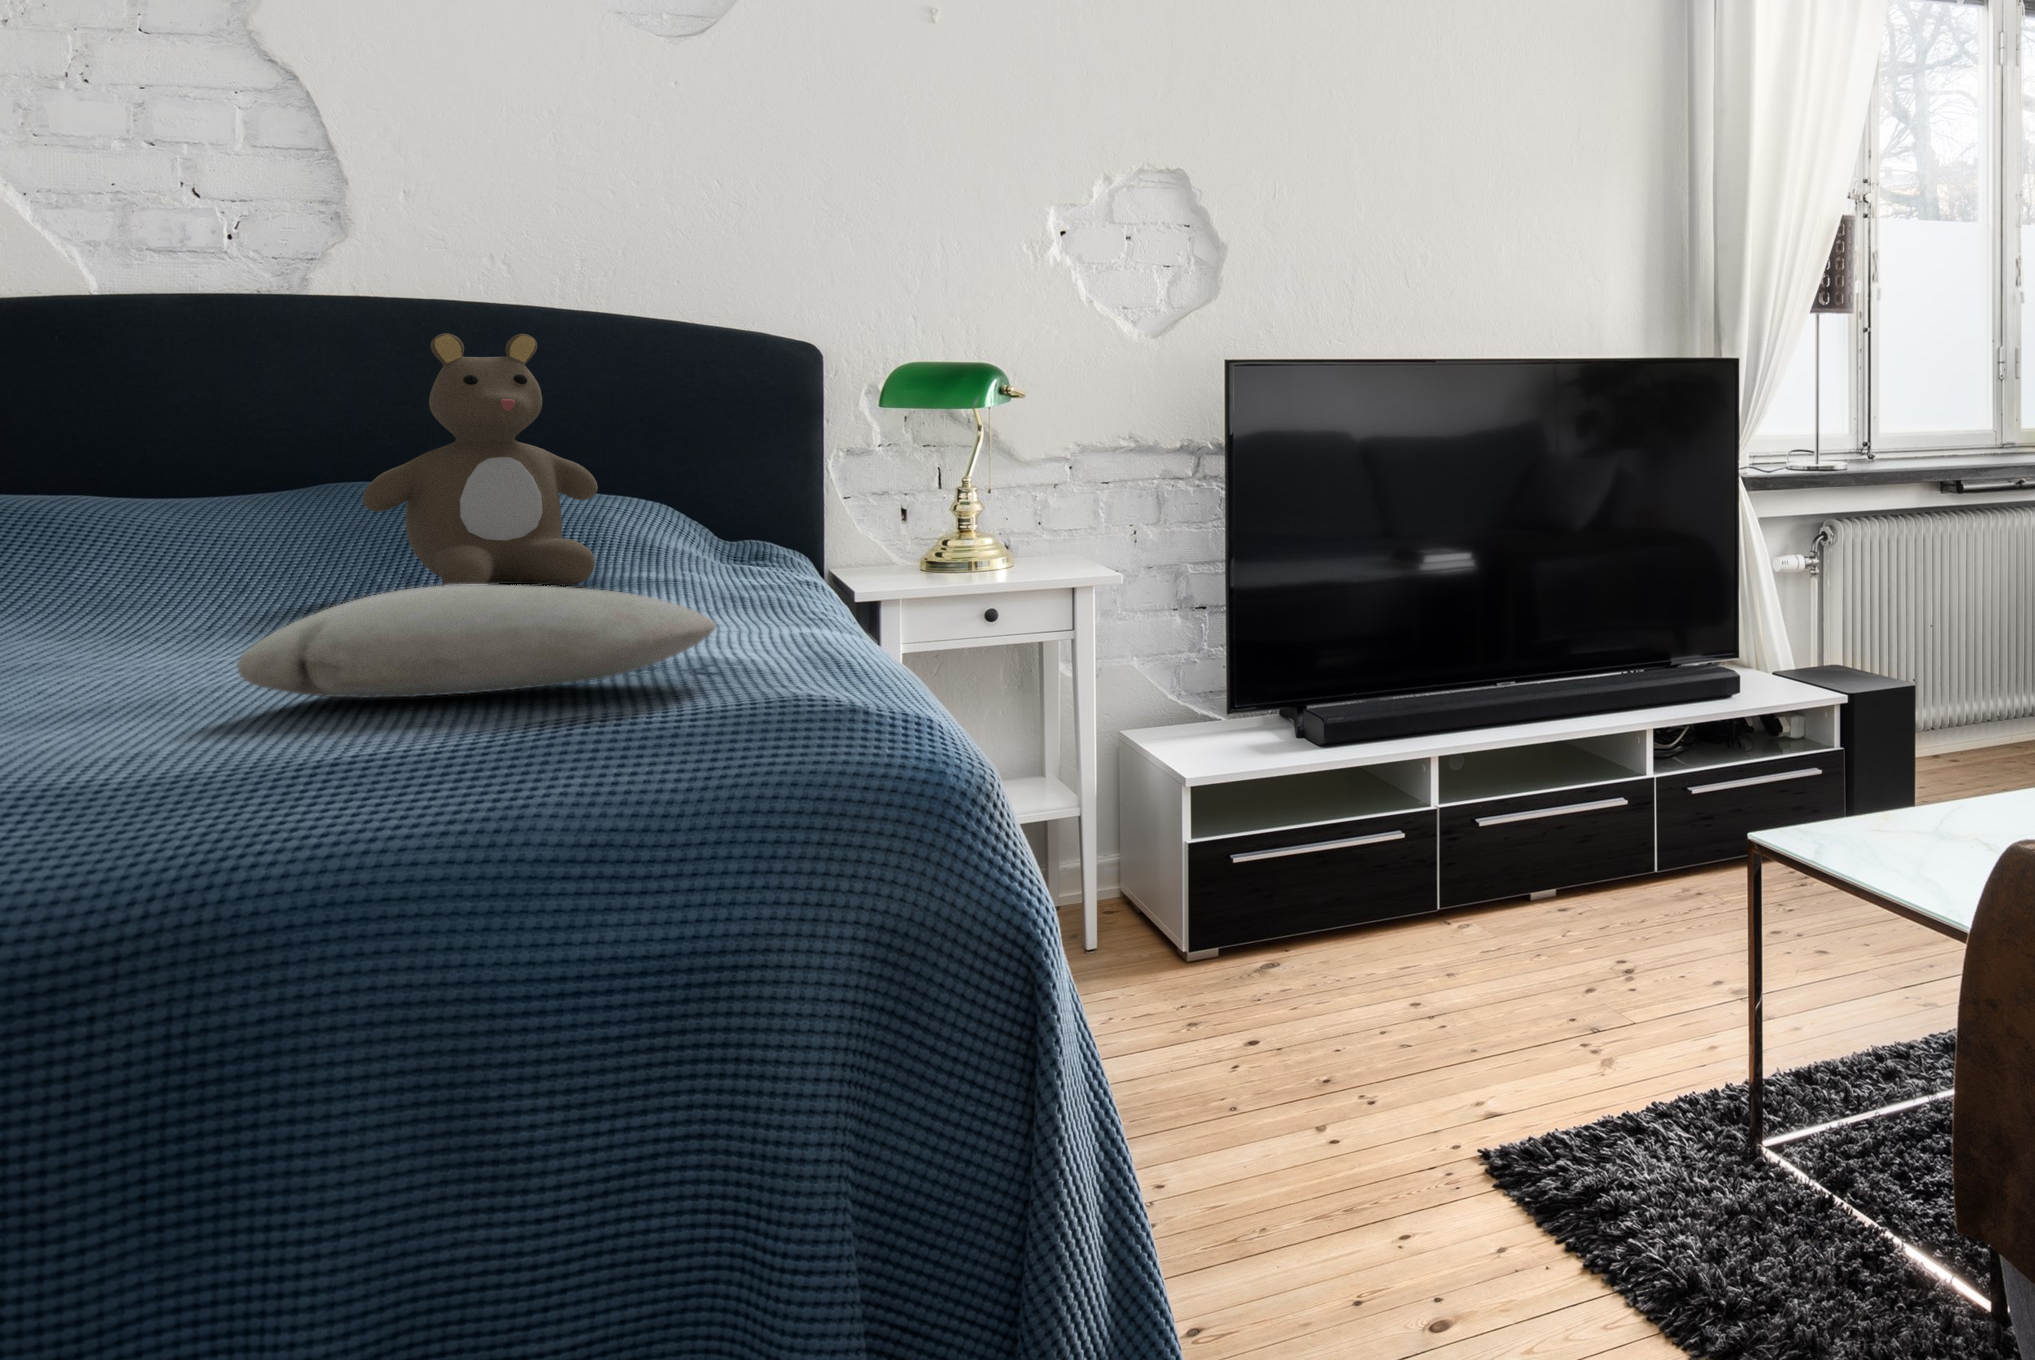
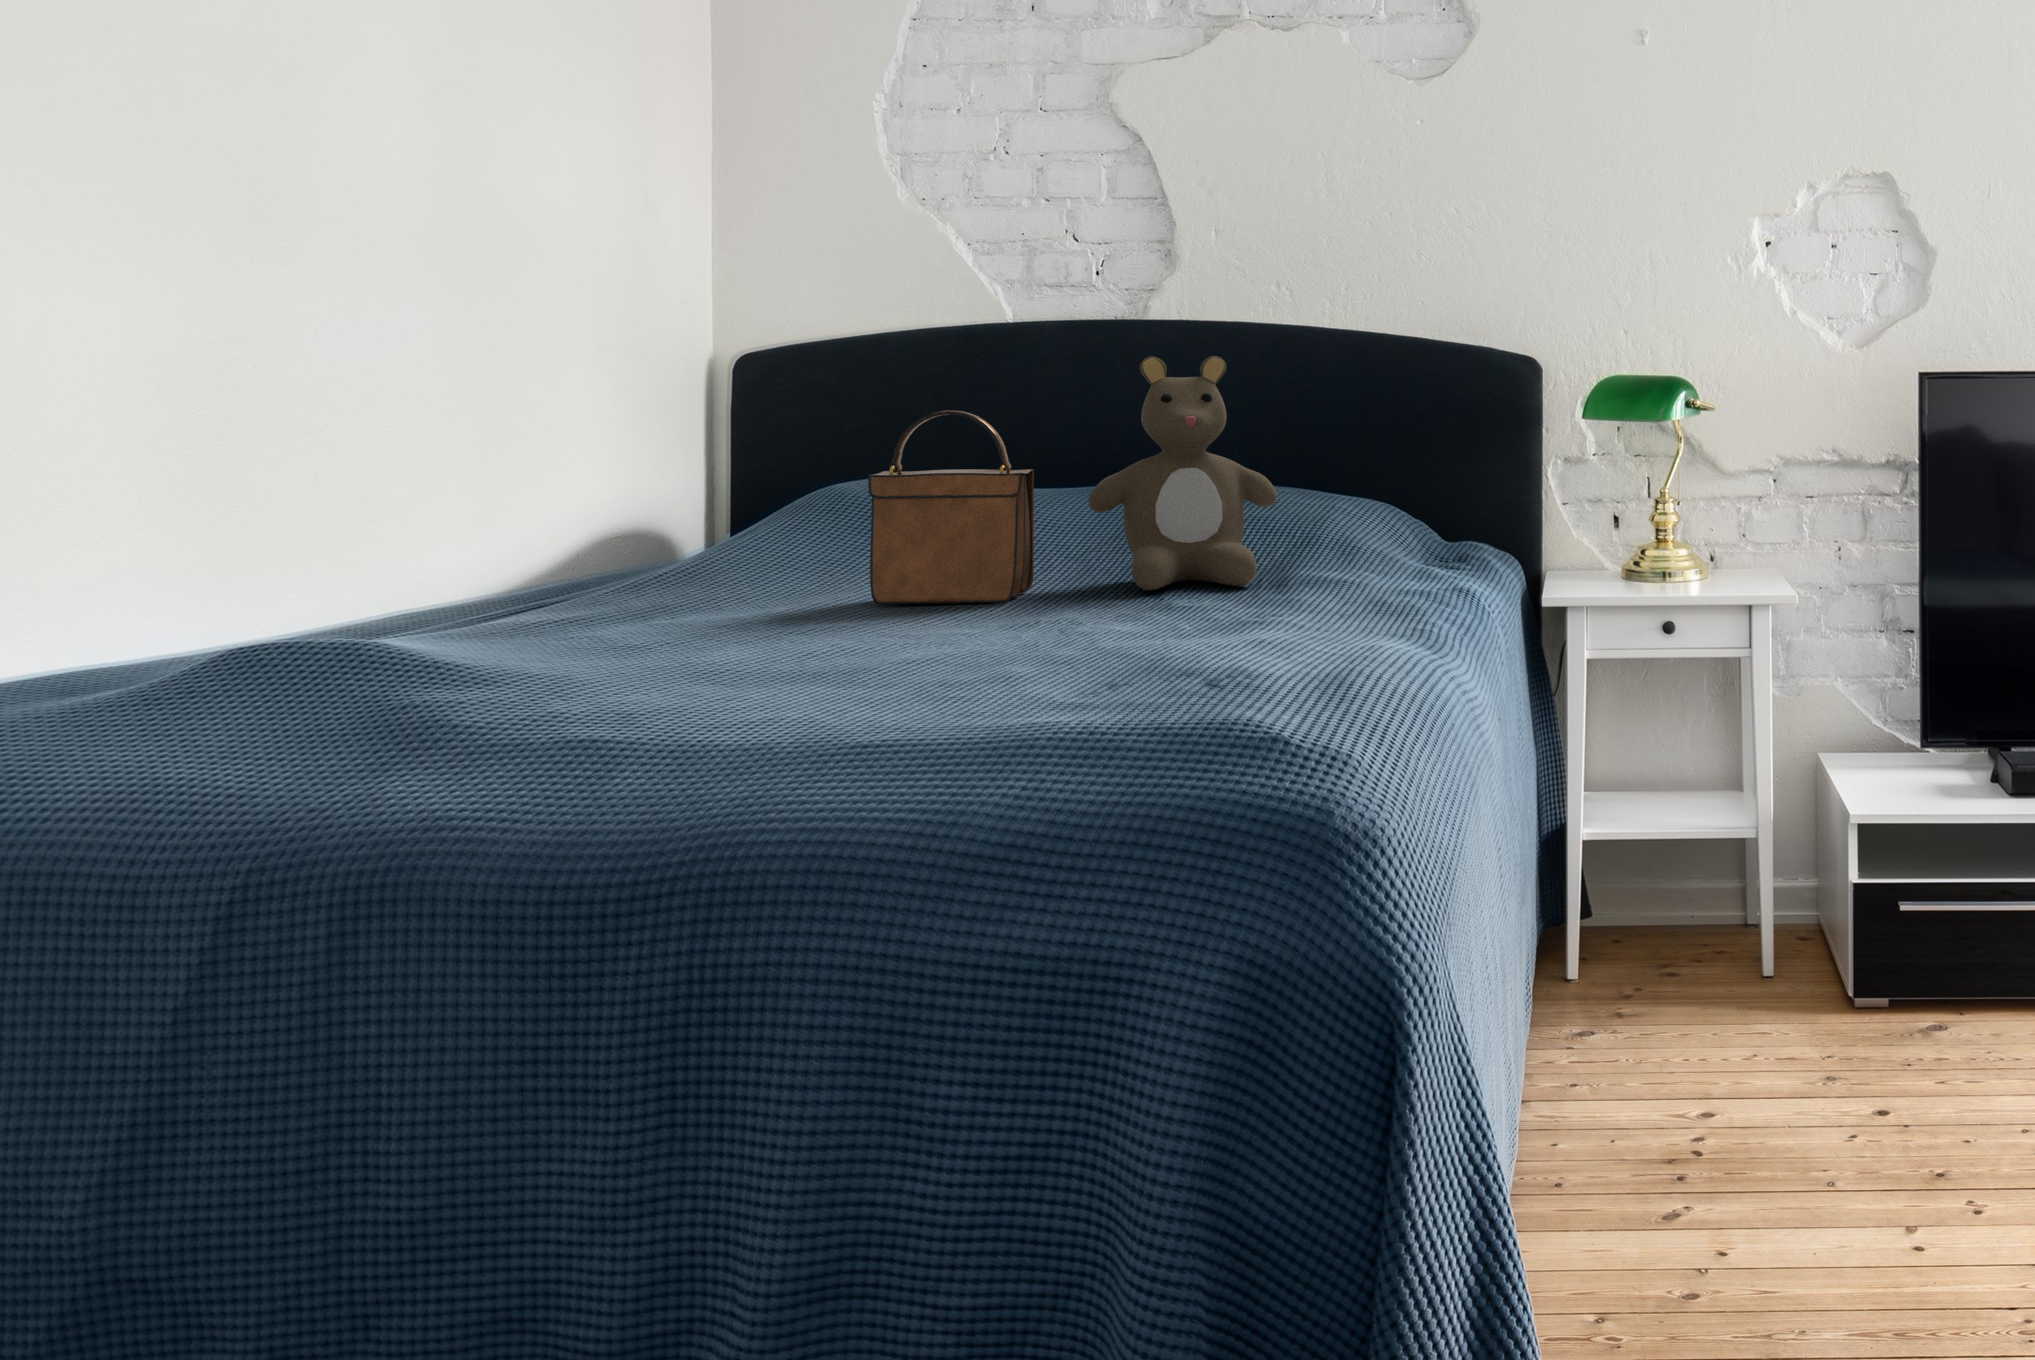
handbag: none [72,393,301,629] -> present [868,411,1034,604]
pillow: present [237,584,716,698] -> none [825,602,1184,699]

